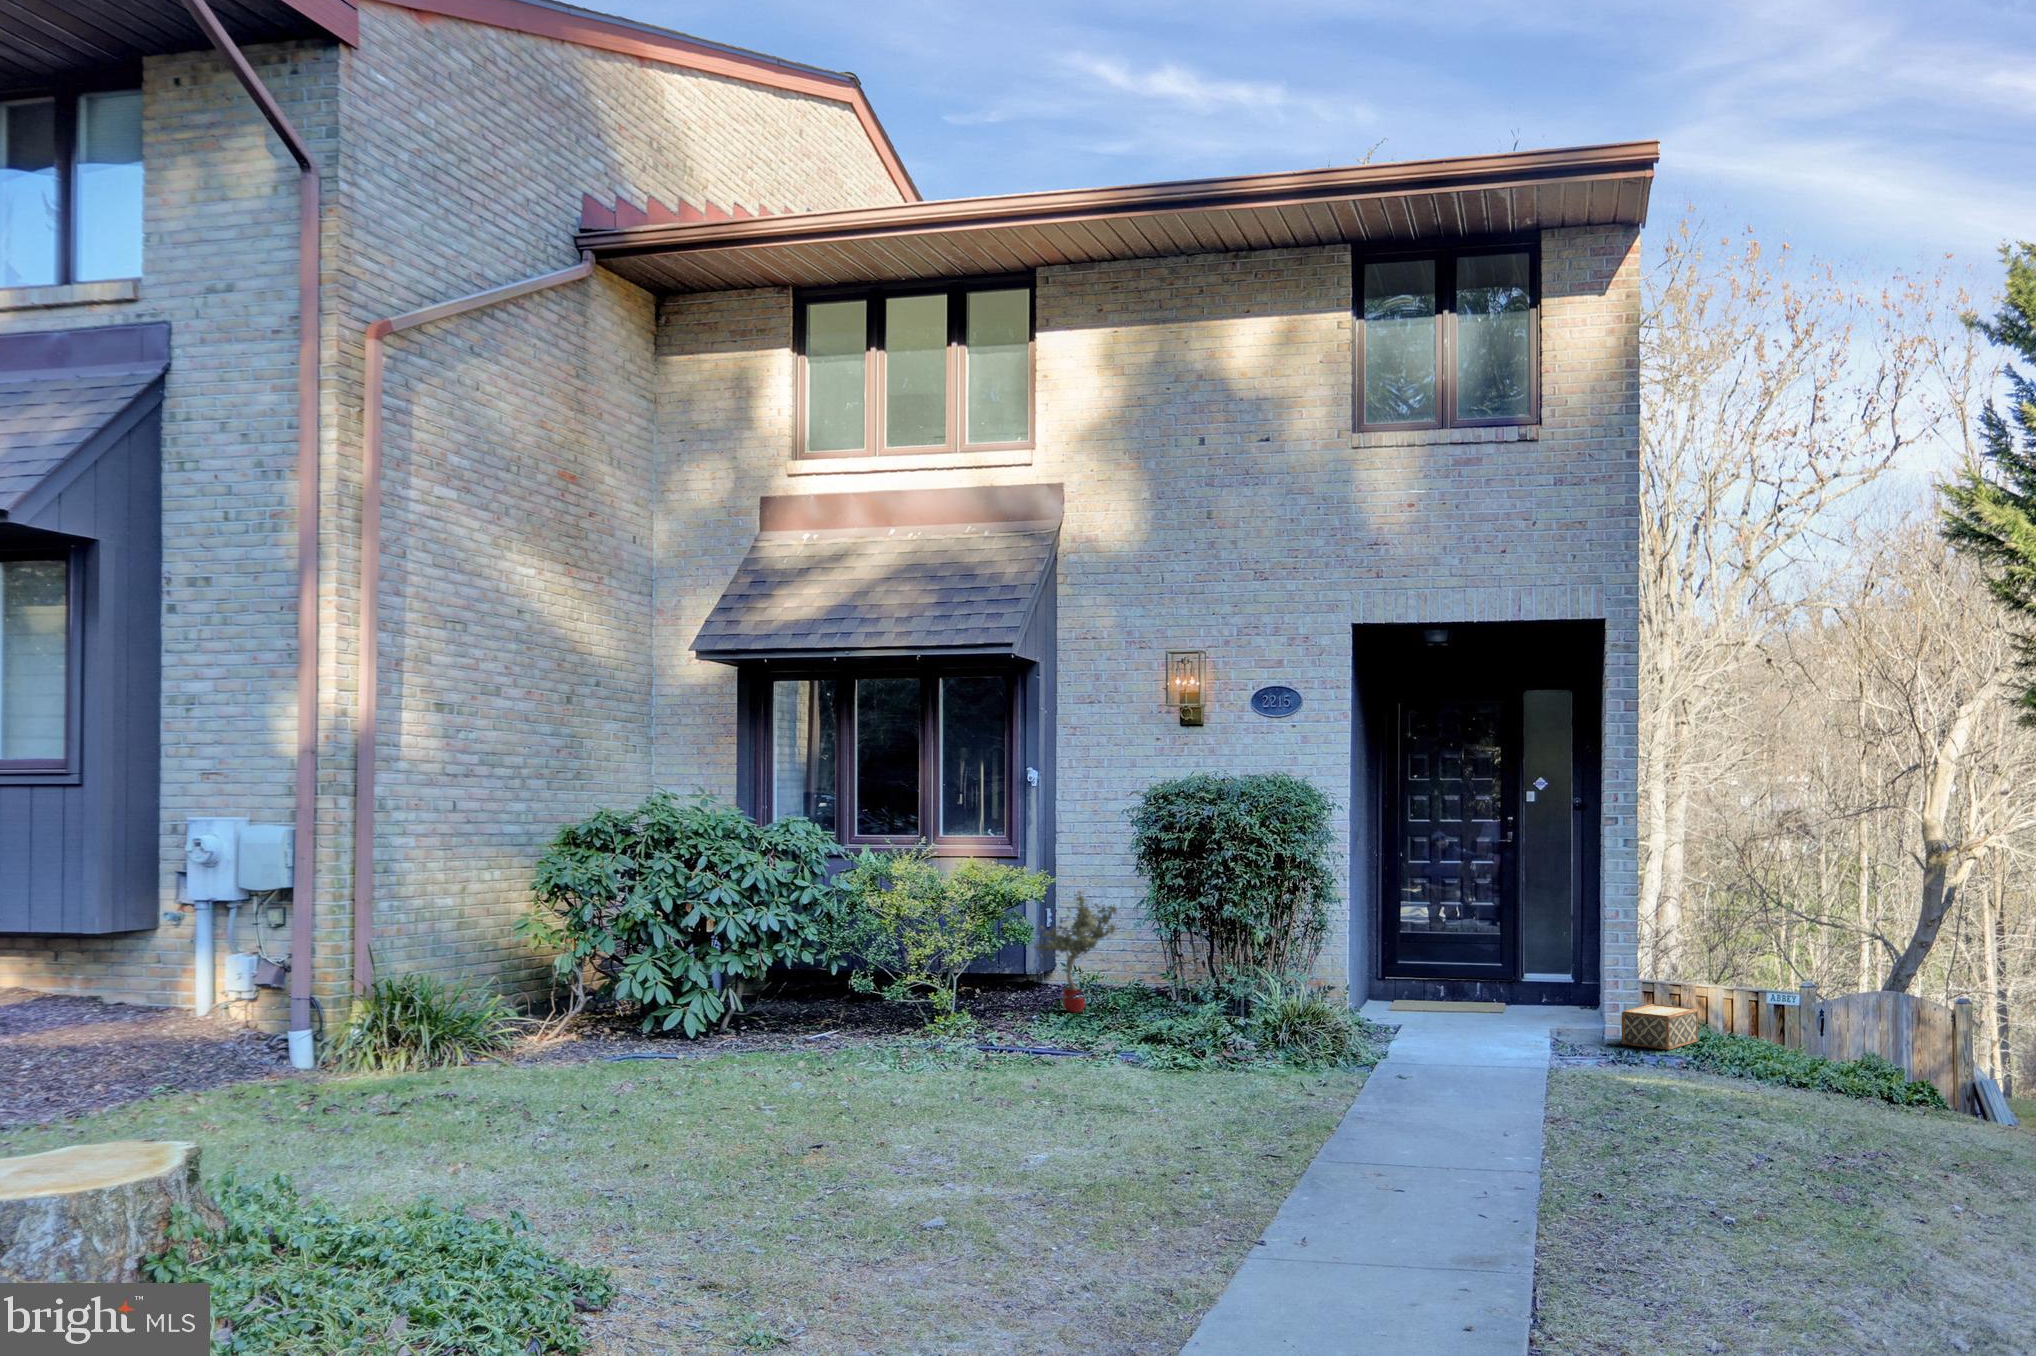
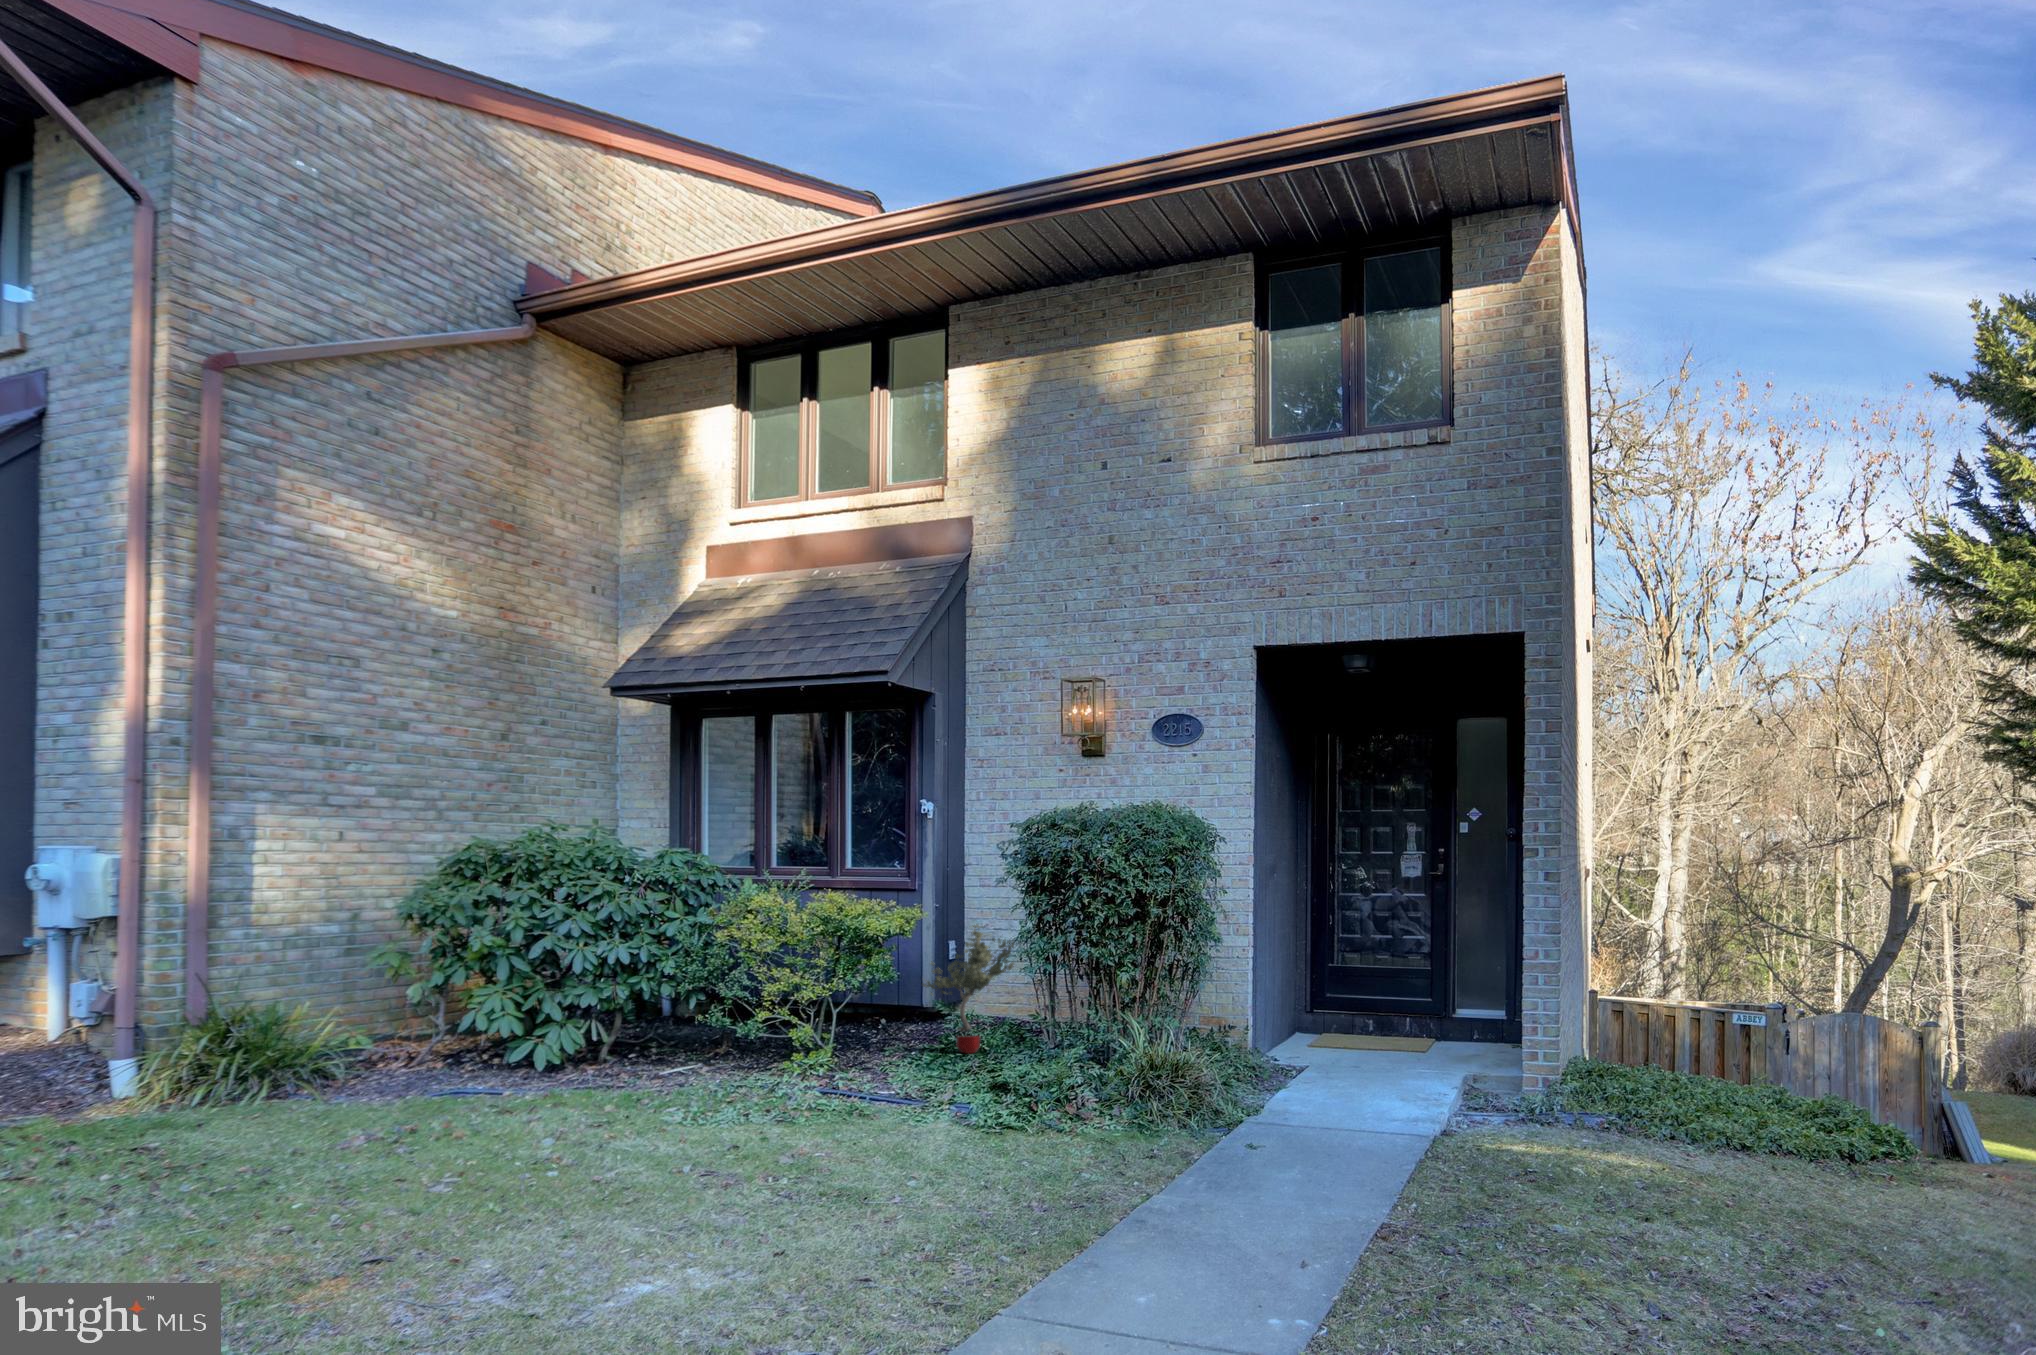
woven basket: present [1622,1004,1698,1050] -> none [1550,1059,1643,1118]

